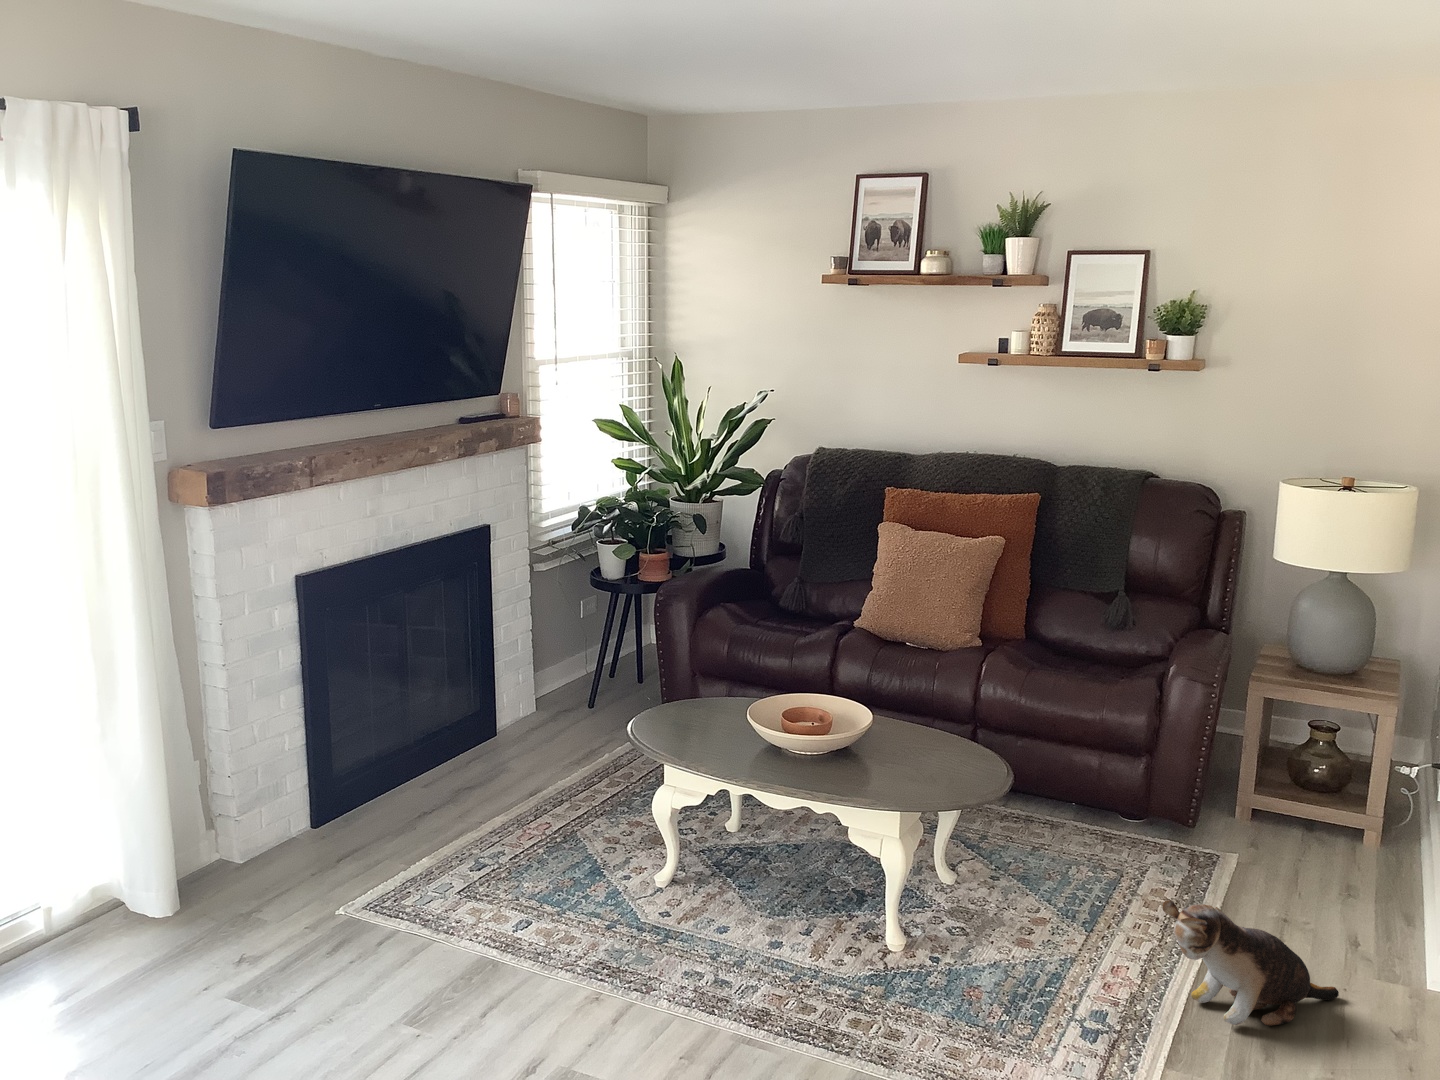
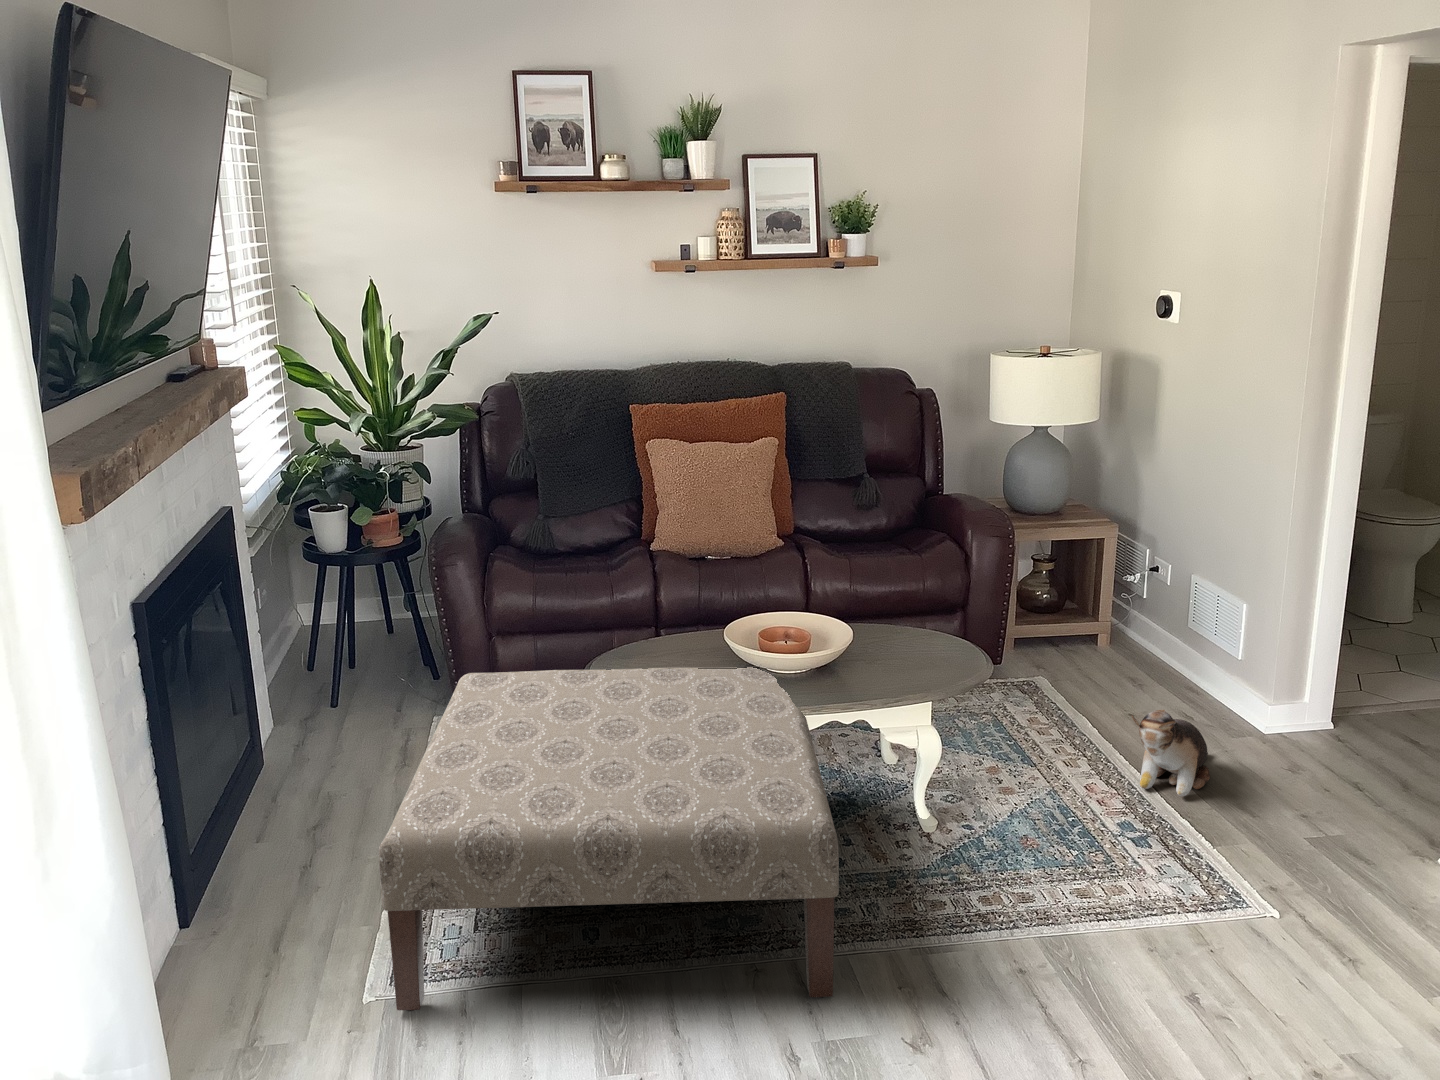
ottoman: none [330,687,828,1041] -> present [379,667,839,1011]

